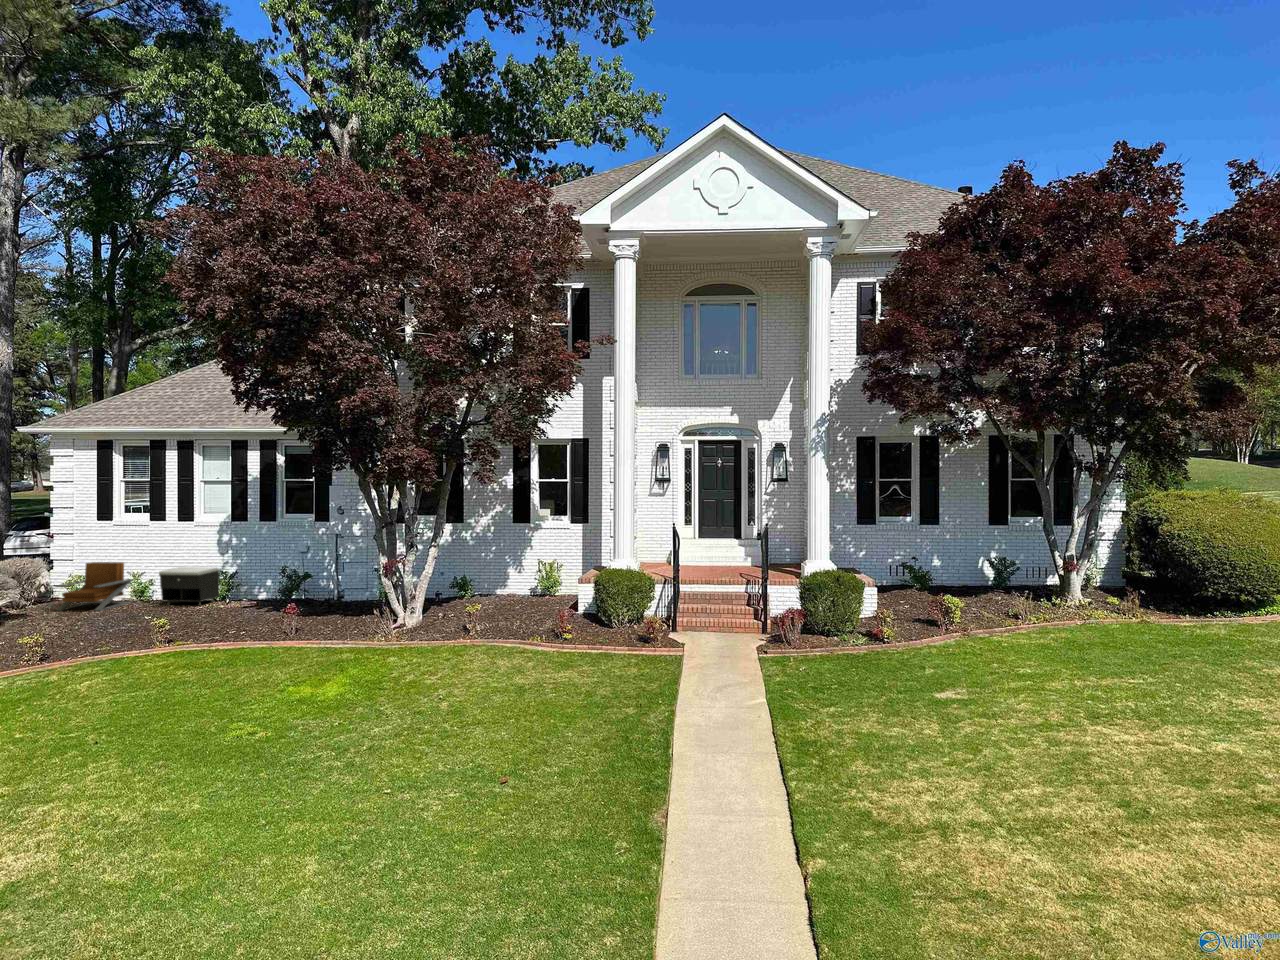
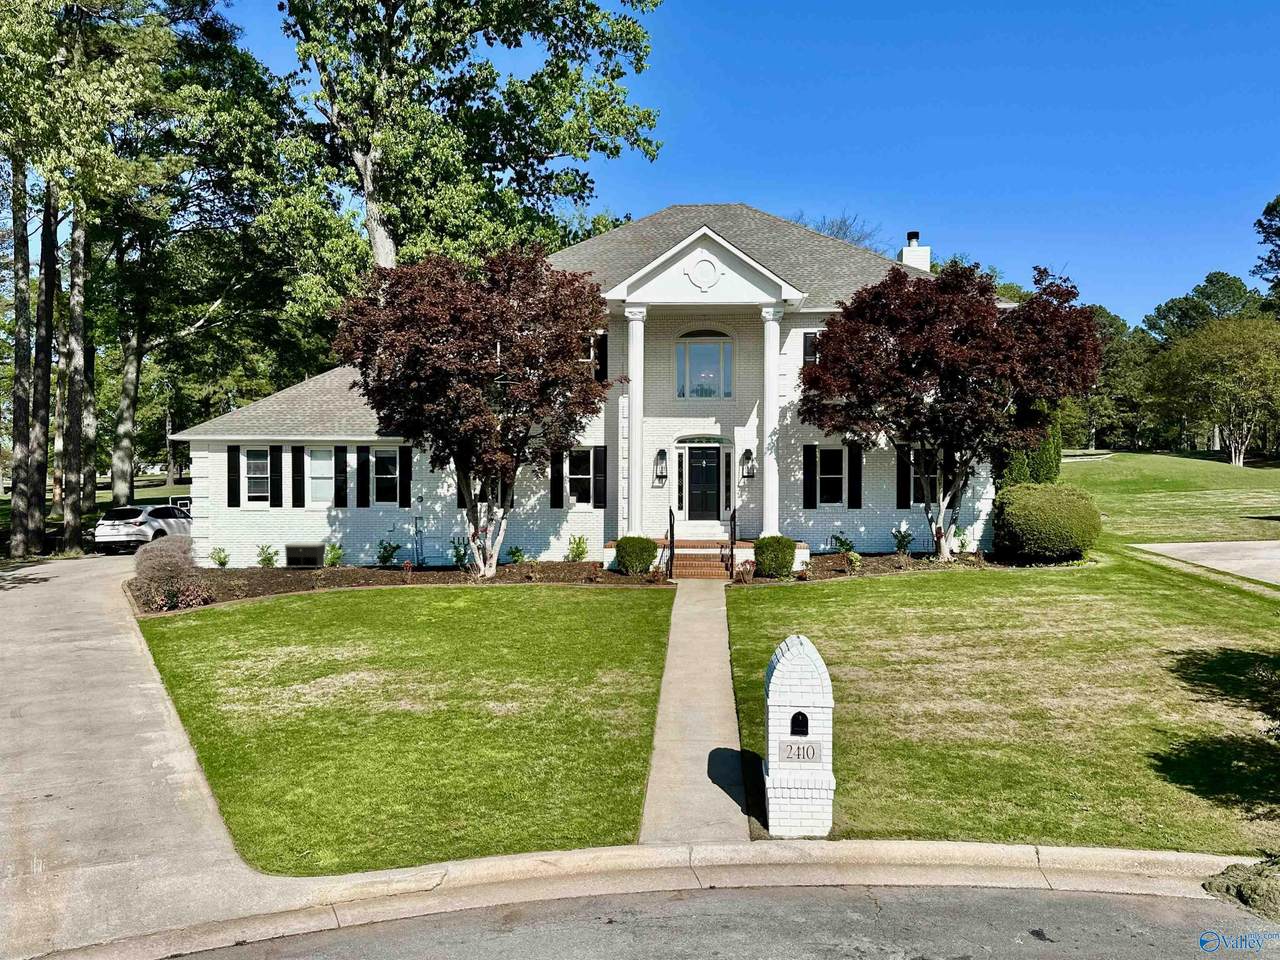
lounge chair: present [56,562,132,611] -> none [211,538,260,573]

